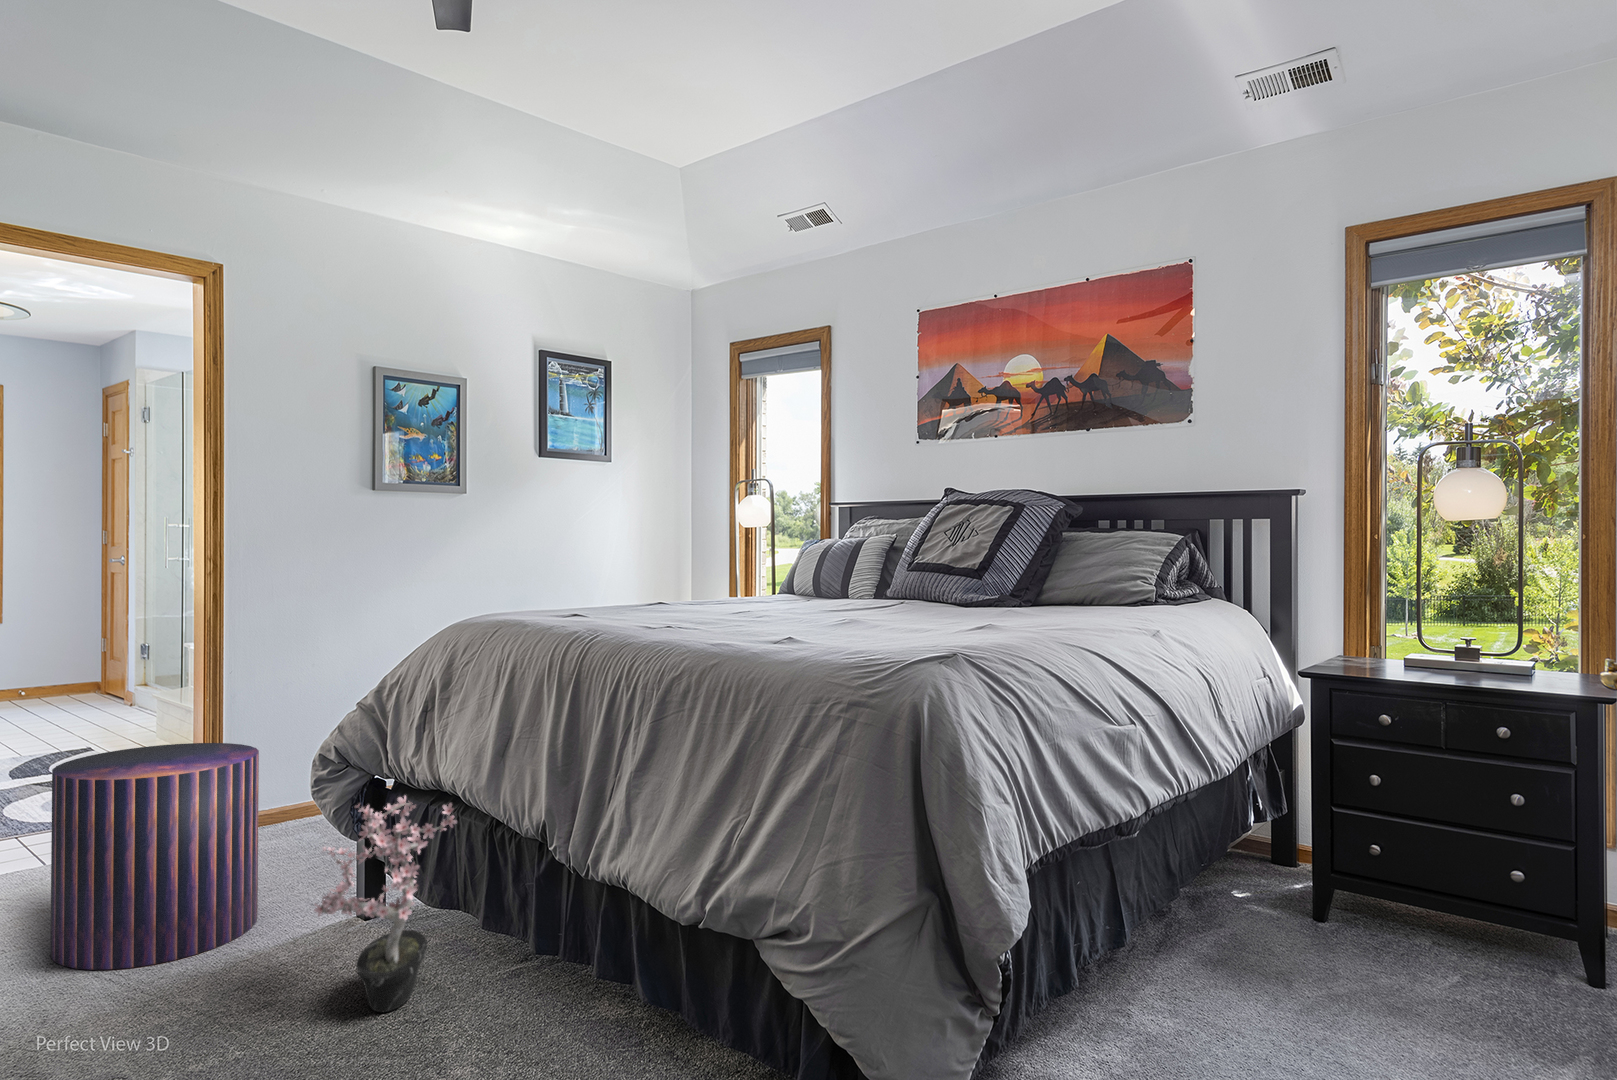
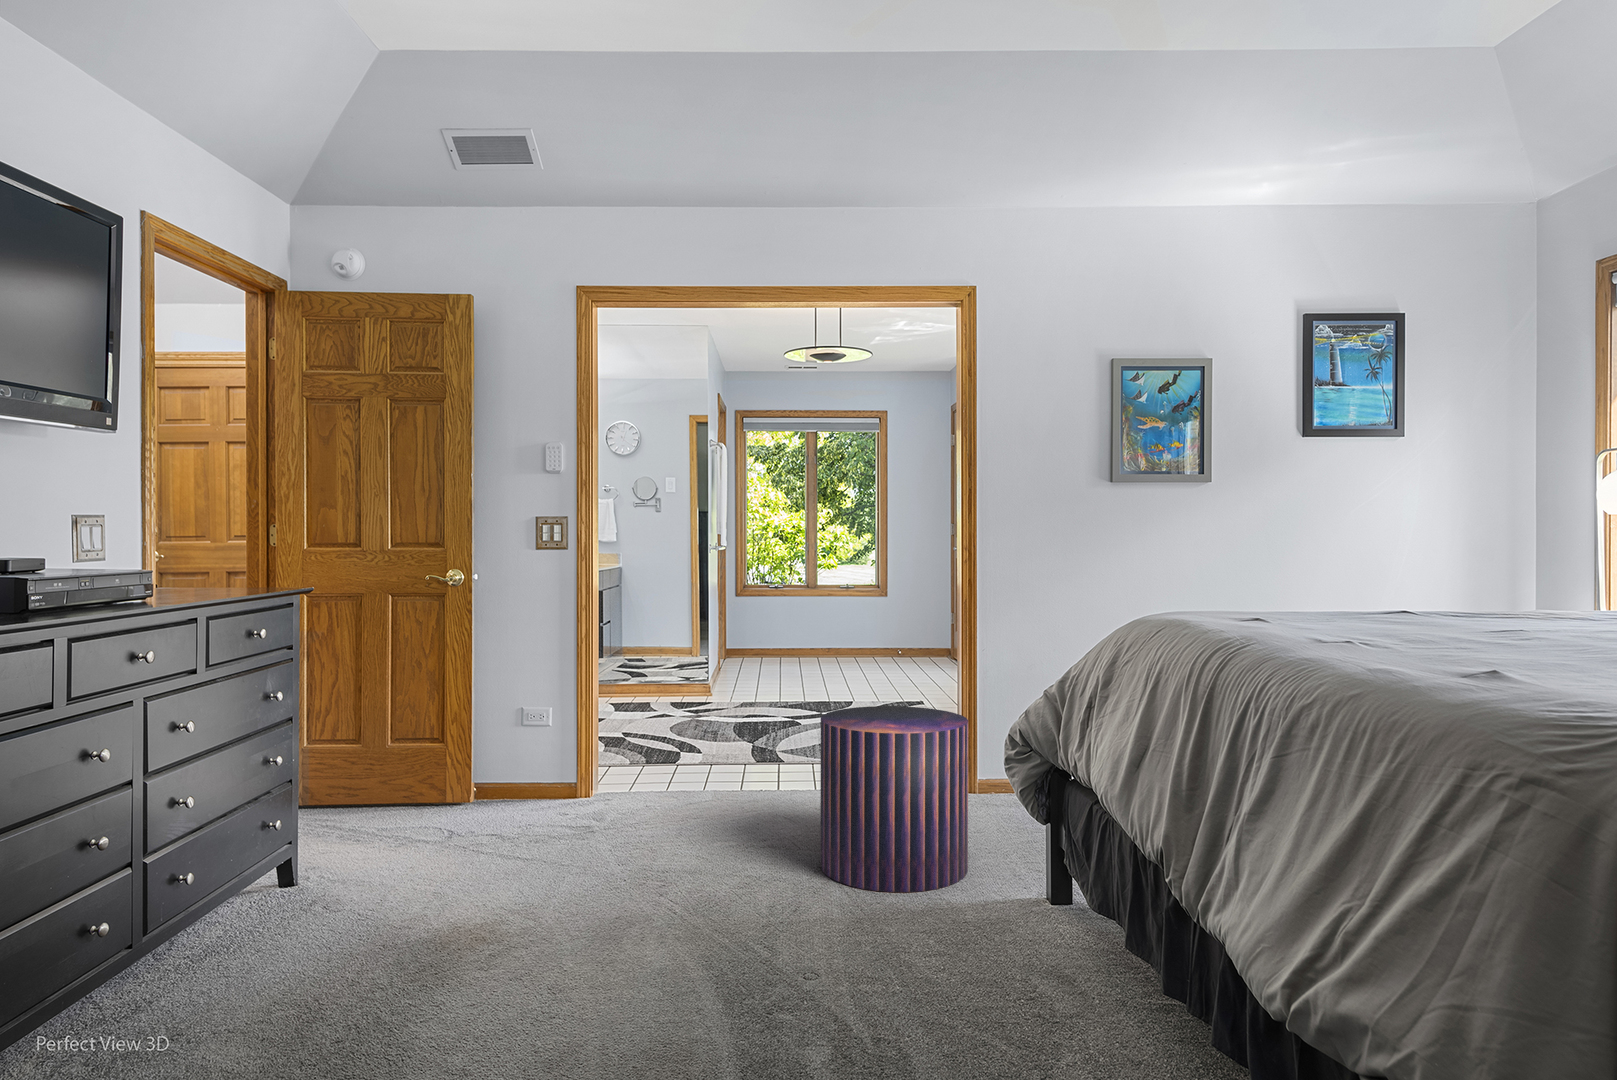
potted plant: present [314,796,457,1012] -> none [970,777,1098,1000]

